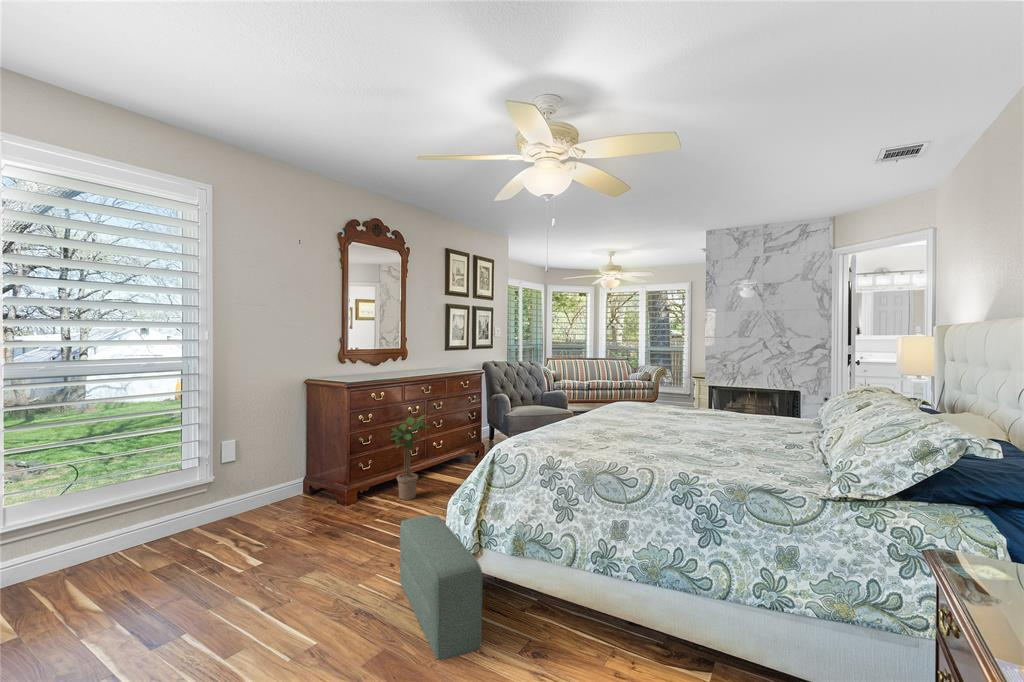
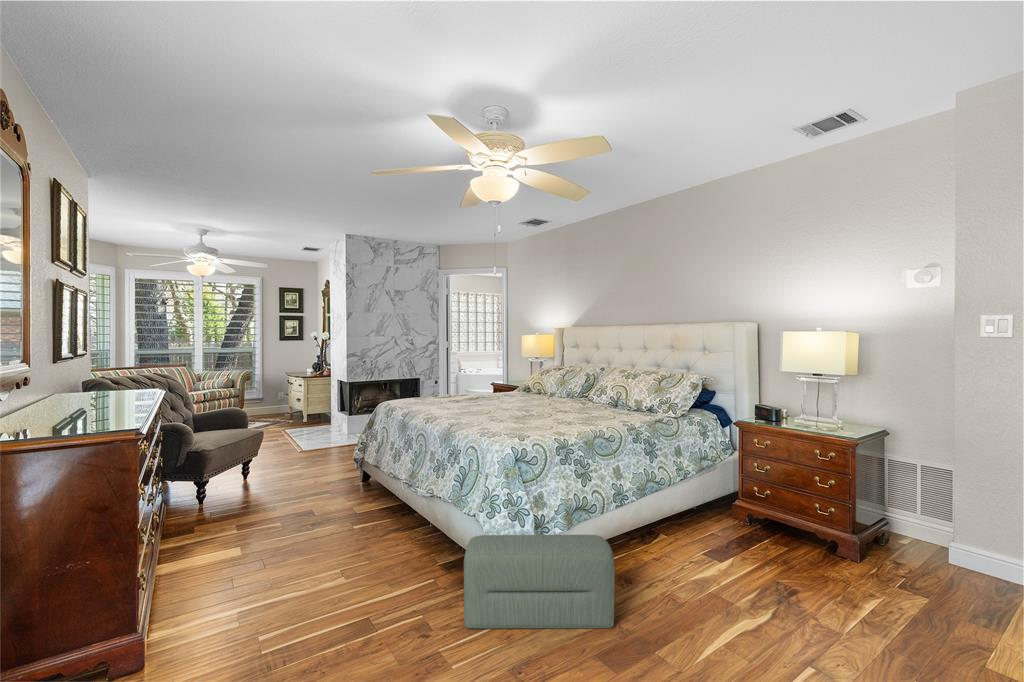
potted plant: present [390,415,430,500] -> none [168,459,244,594]

